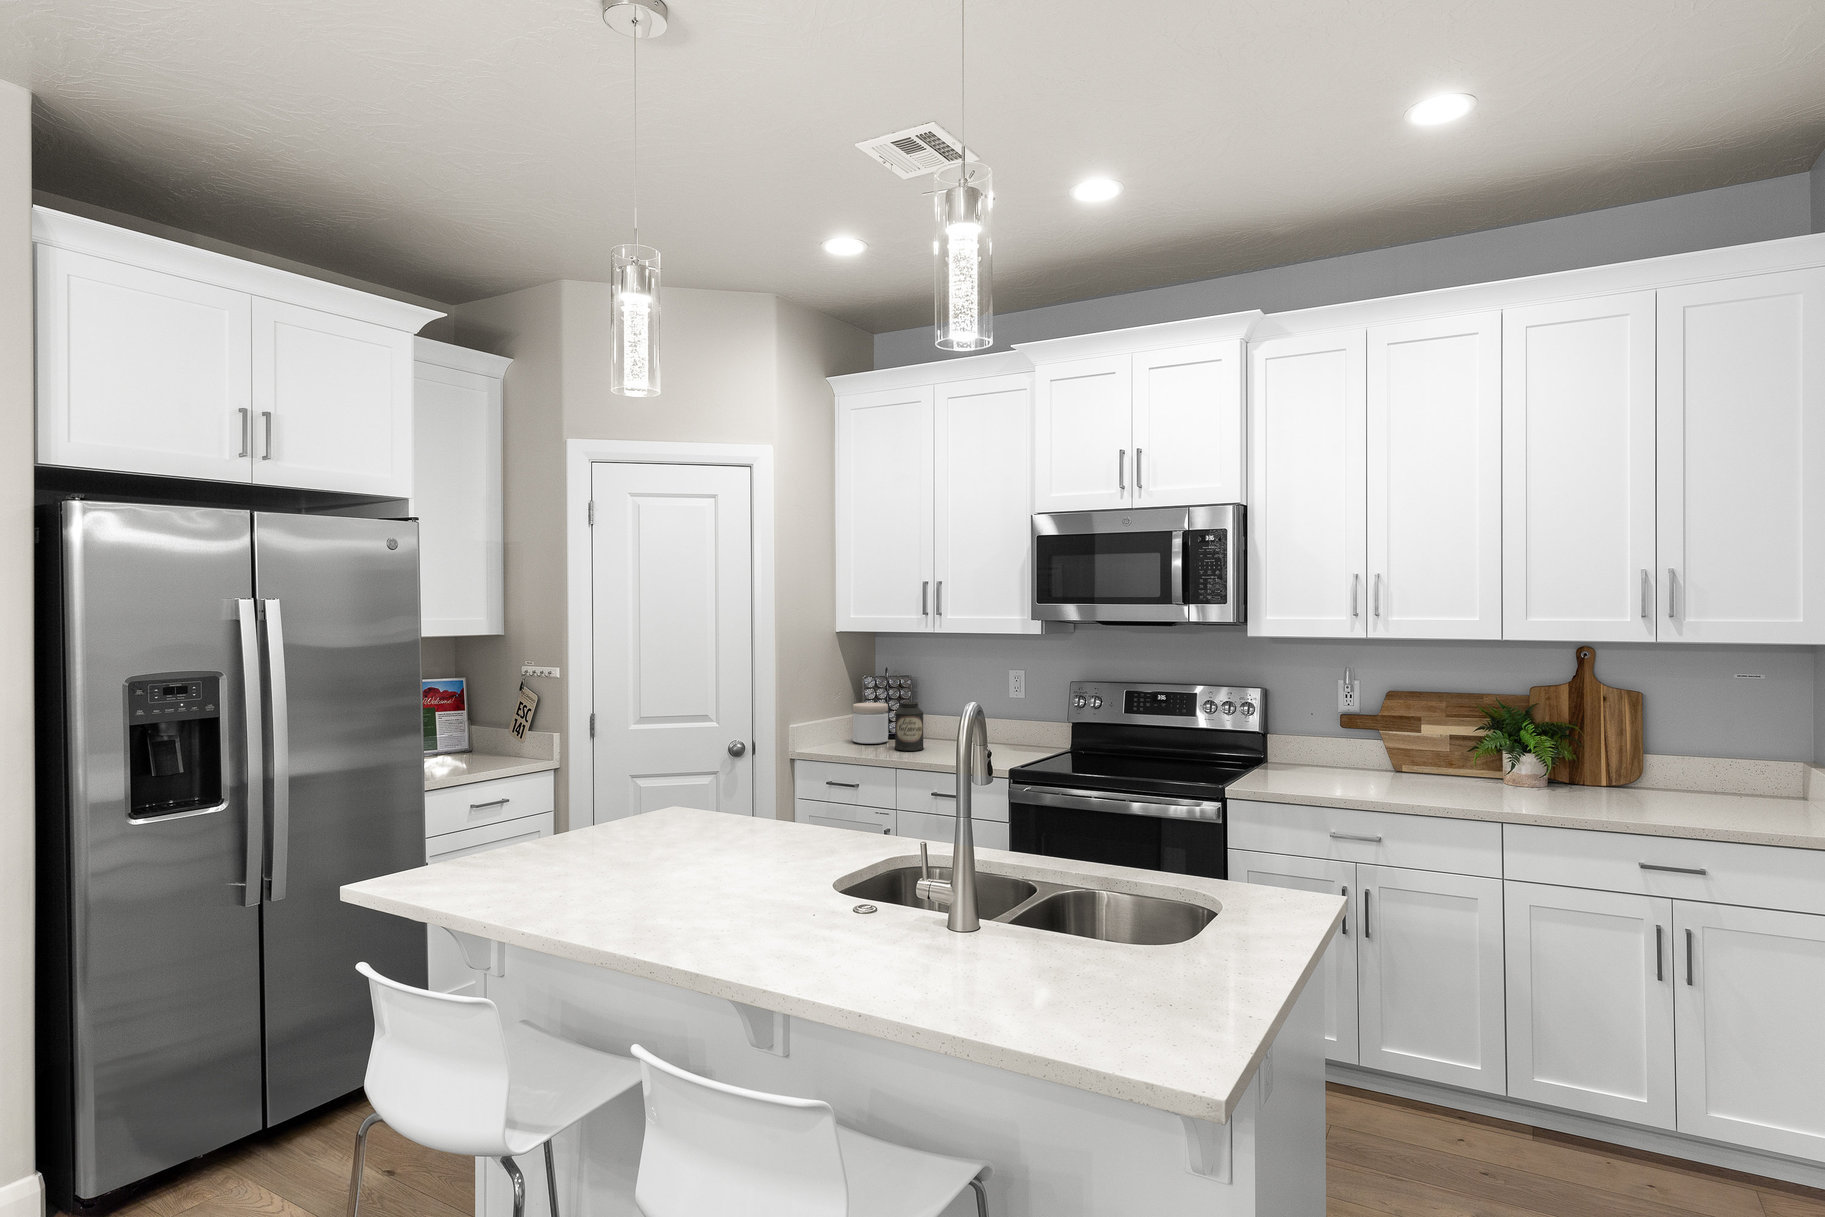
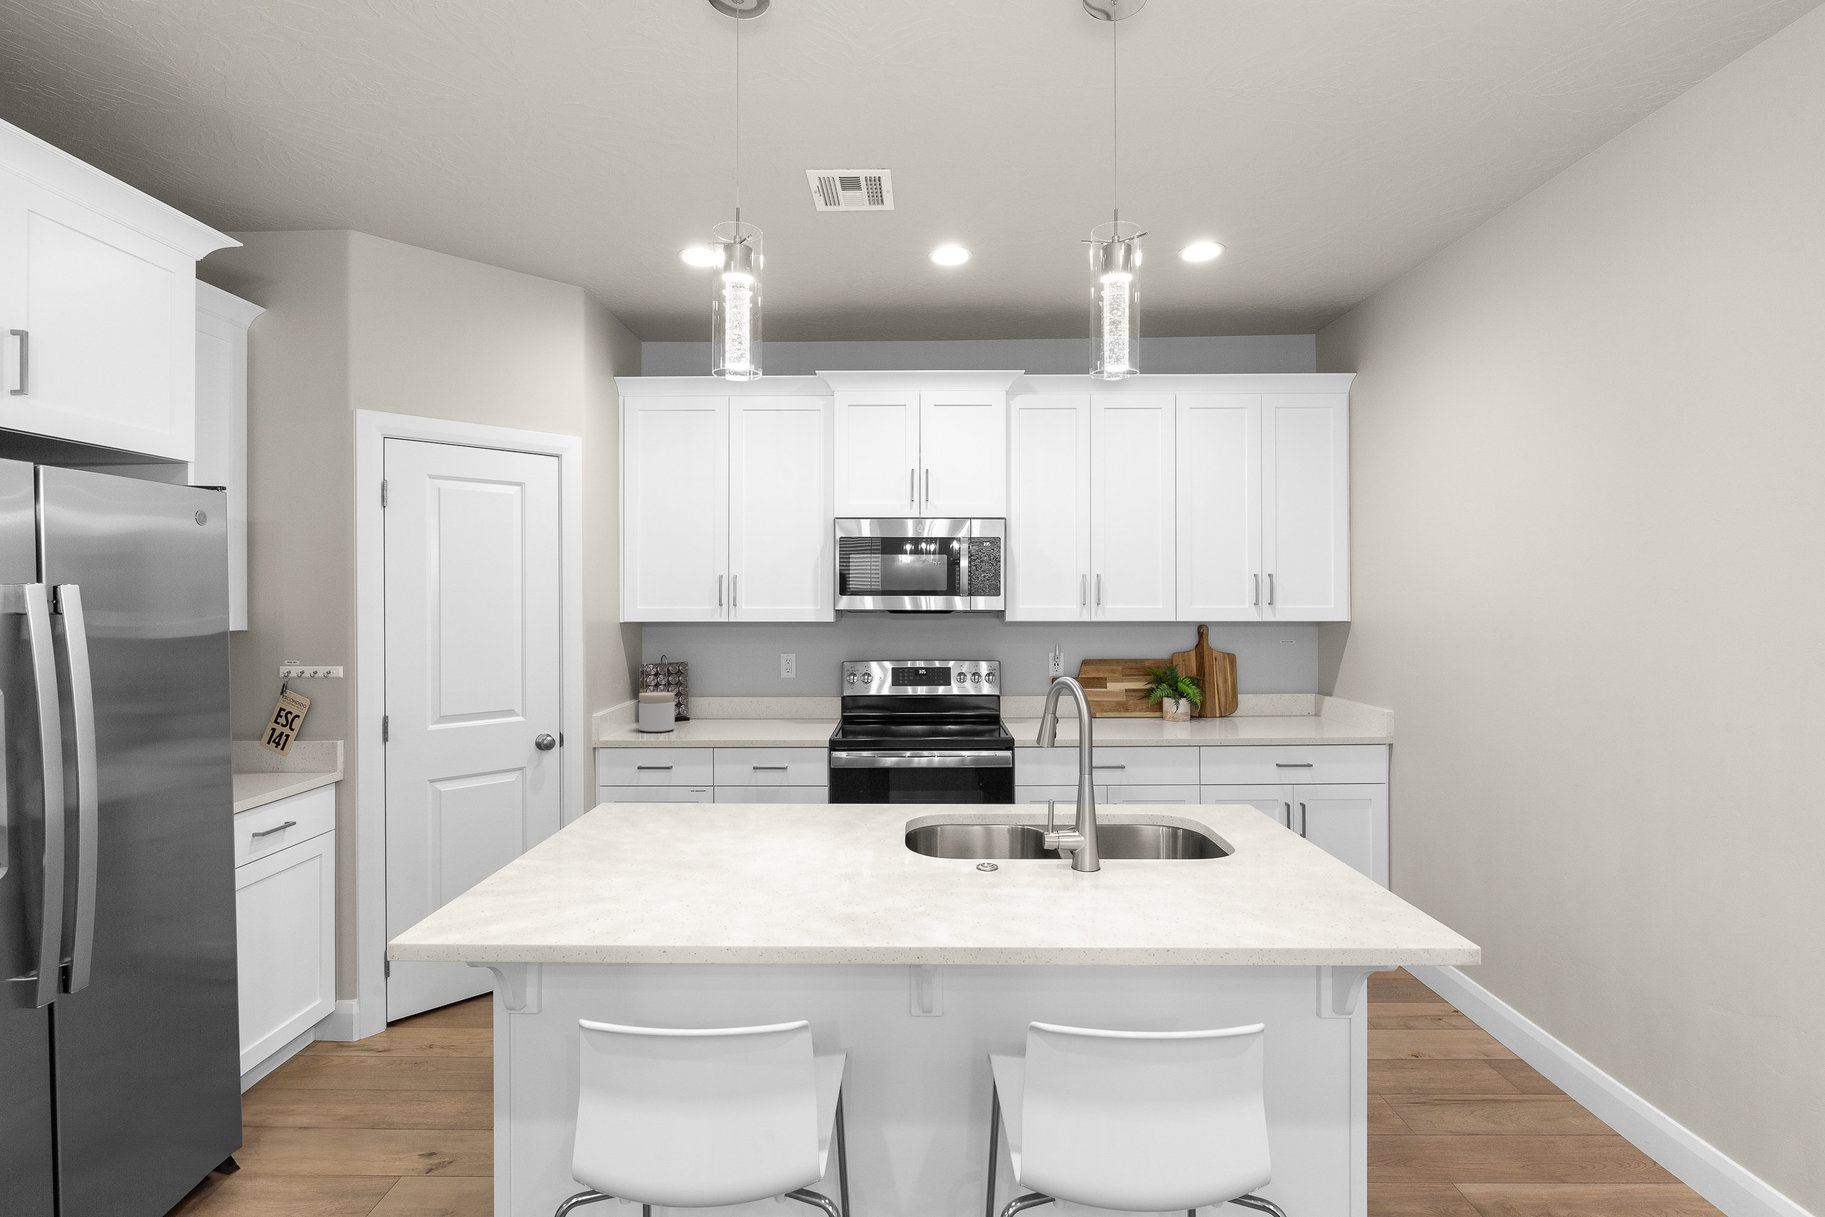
canister: present [895,701,924,751] -> none [693,688,720,734]

